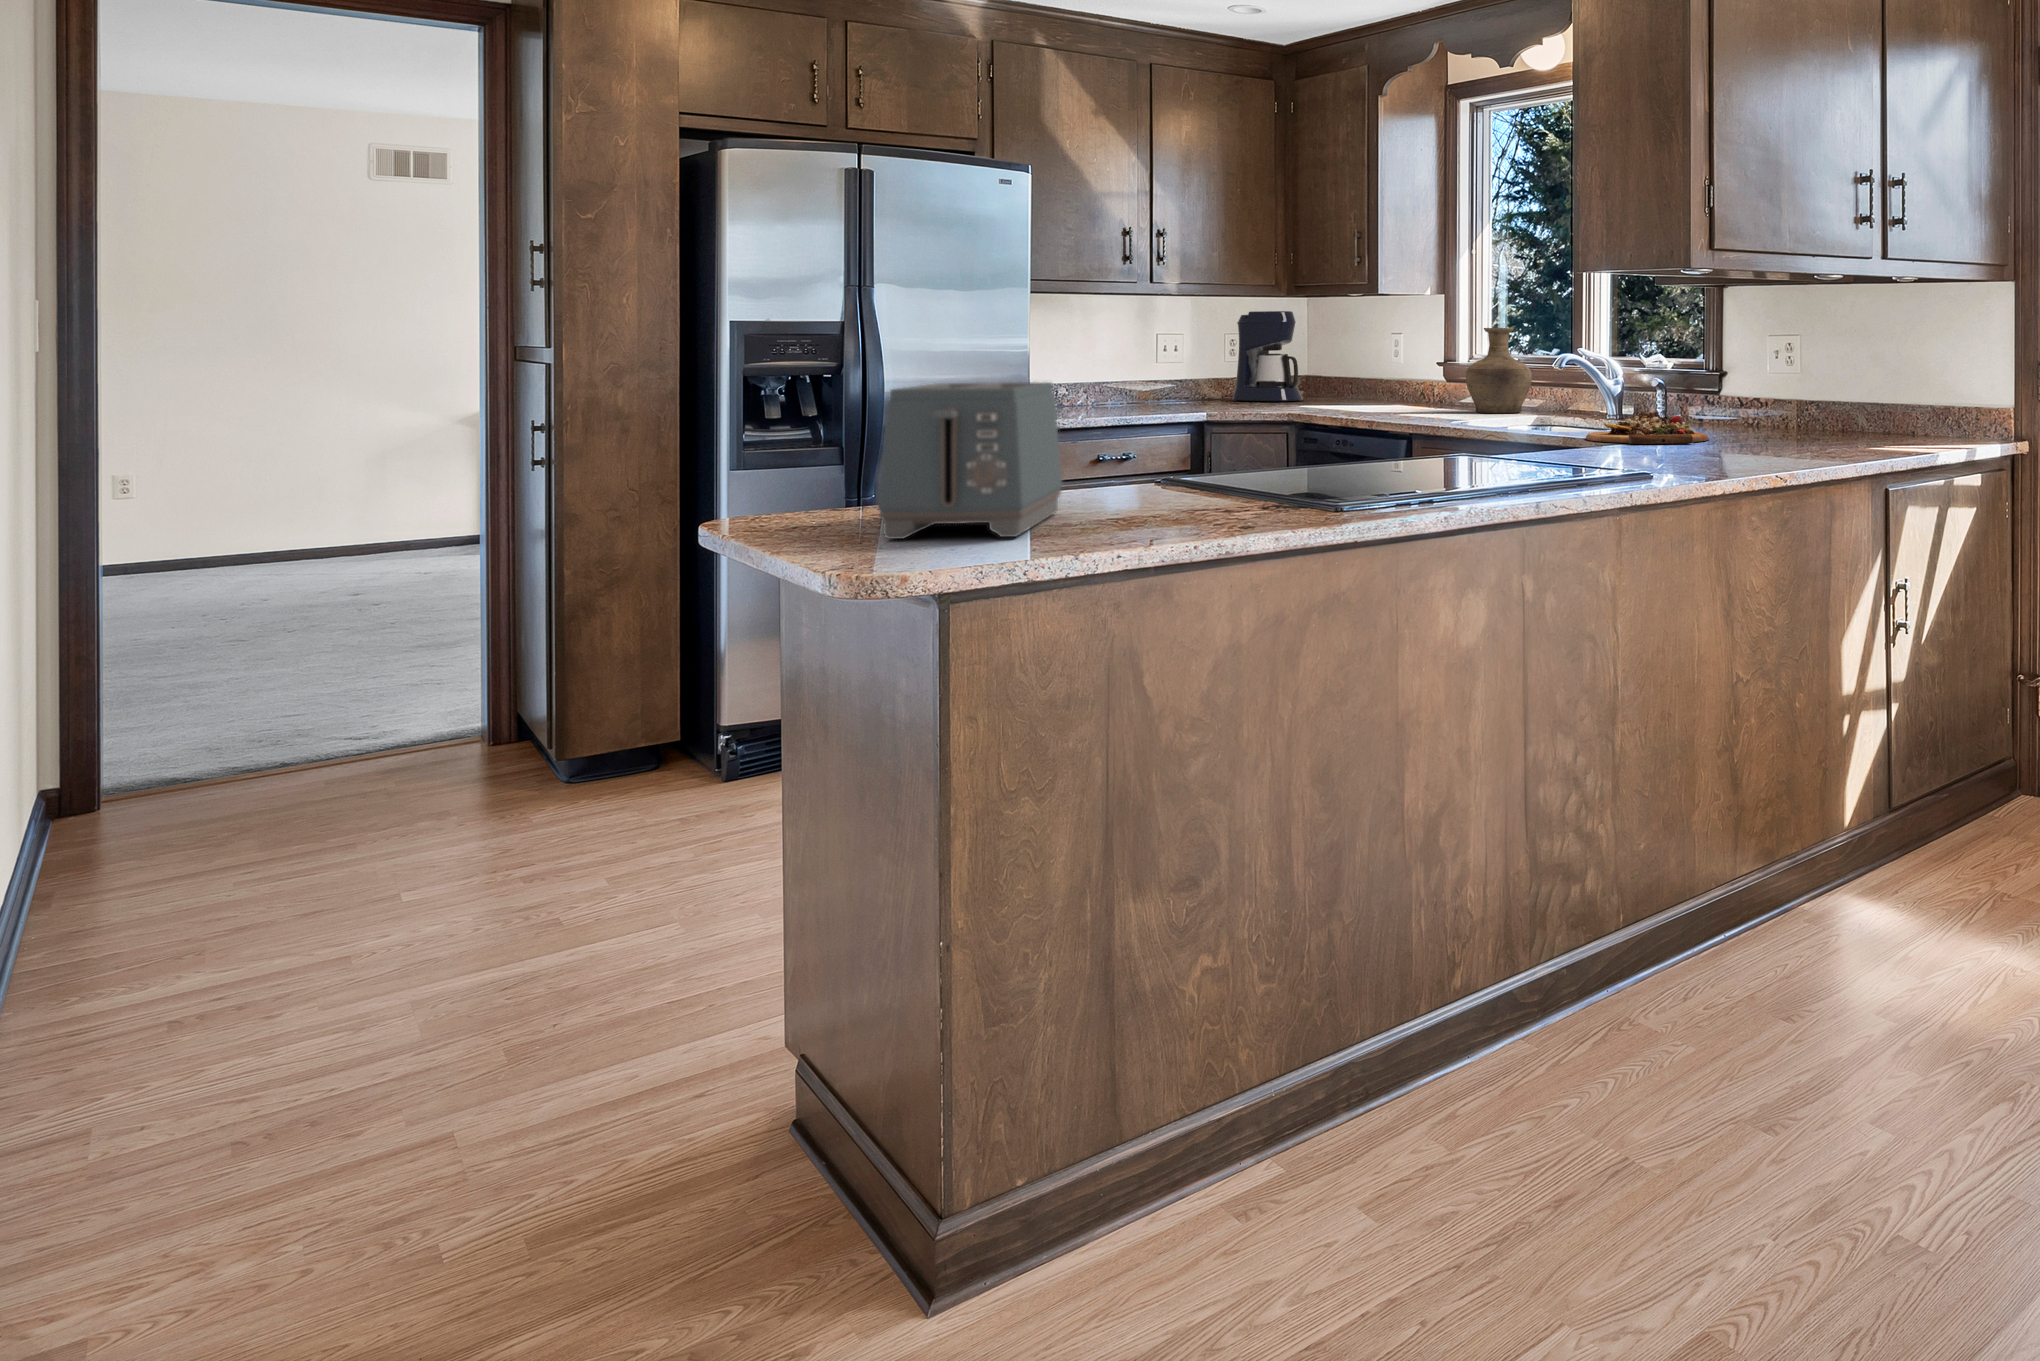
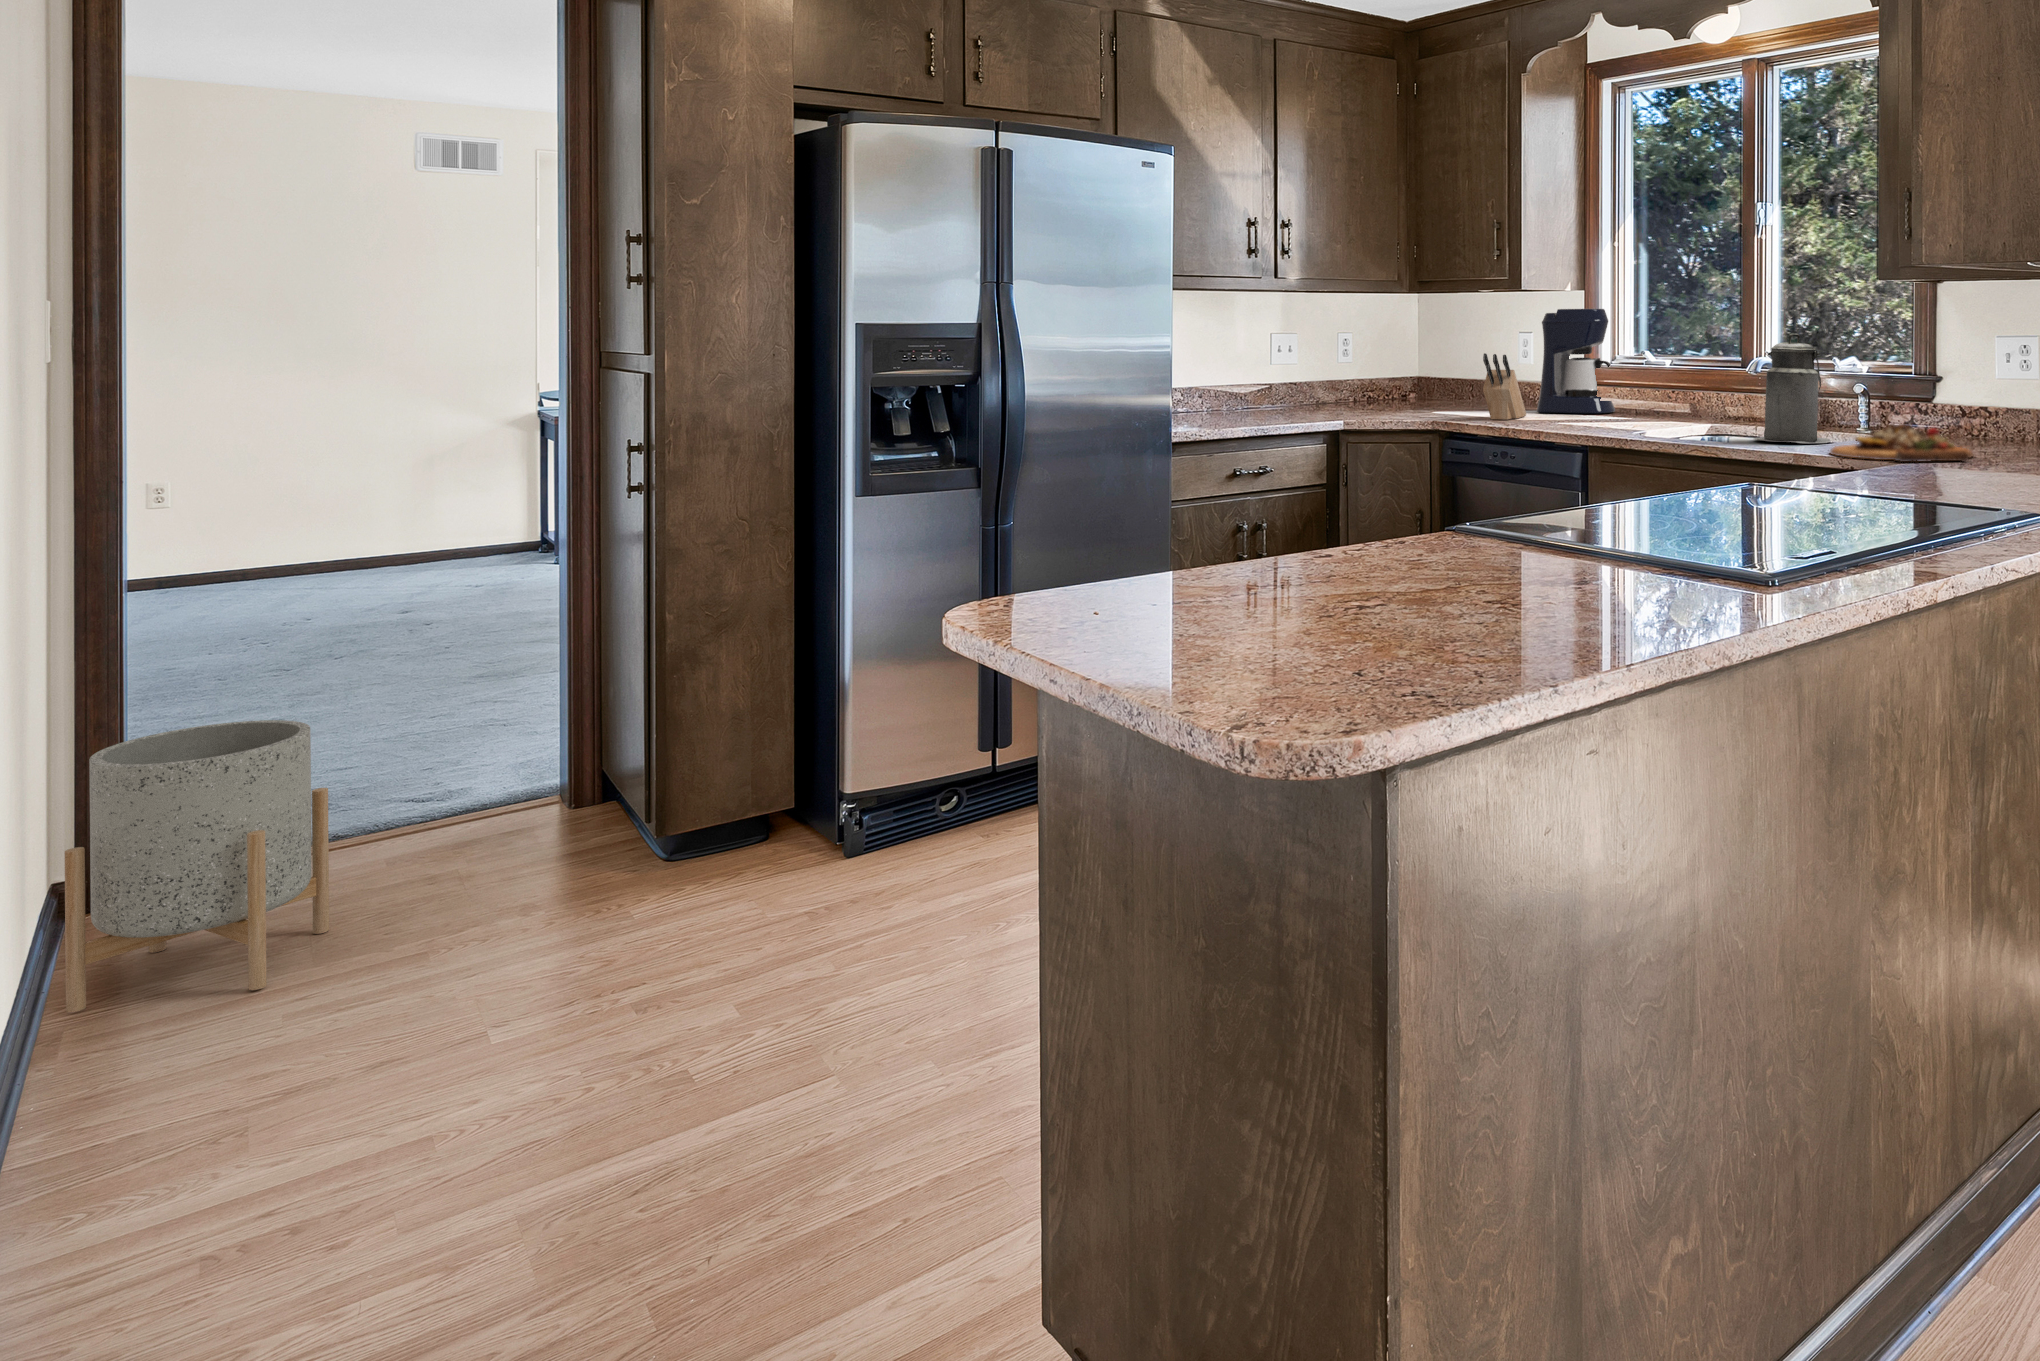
coffee maker: present [1233,311,1302,401] -> present [1537,309,1615,413]
vase: present [1466,328,1532,413] -> none [1624,327,1695,420]
canister: none [1541,333,1609,431] -> present [1754,334,1830,443]
knife block: none [1332,352,1379,413] -> present [1483,353,1526,420]
toaster: present [878,382,1062,539] -> none [1232,409,1433,640]
planter: none [56,655,272,886] -> present [65,720,329,1013]

